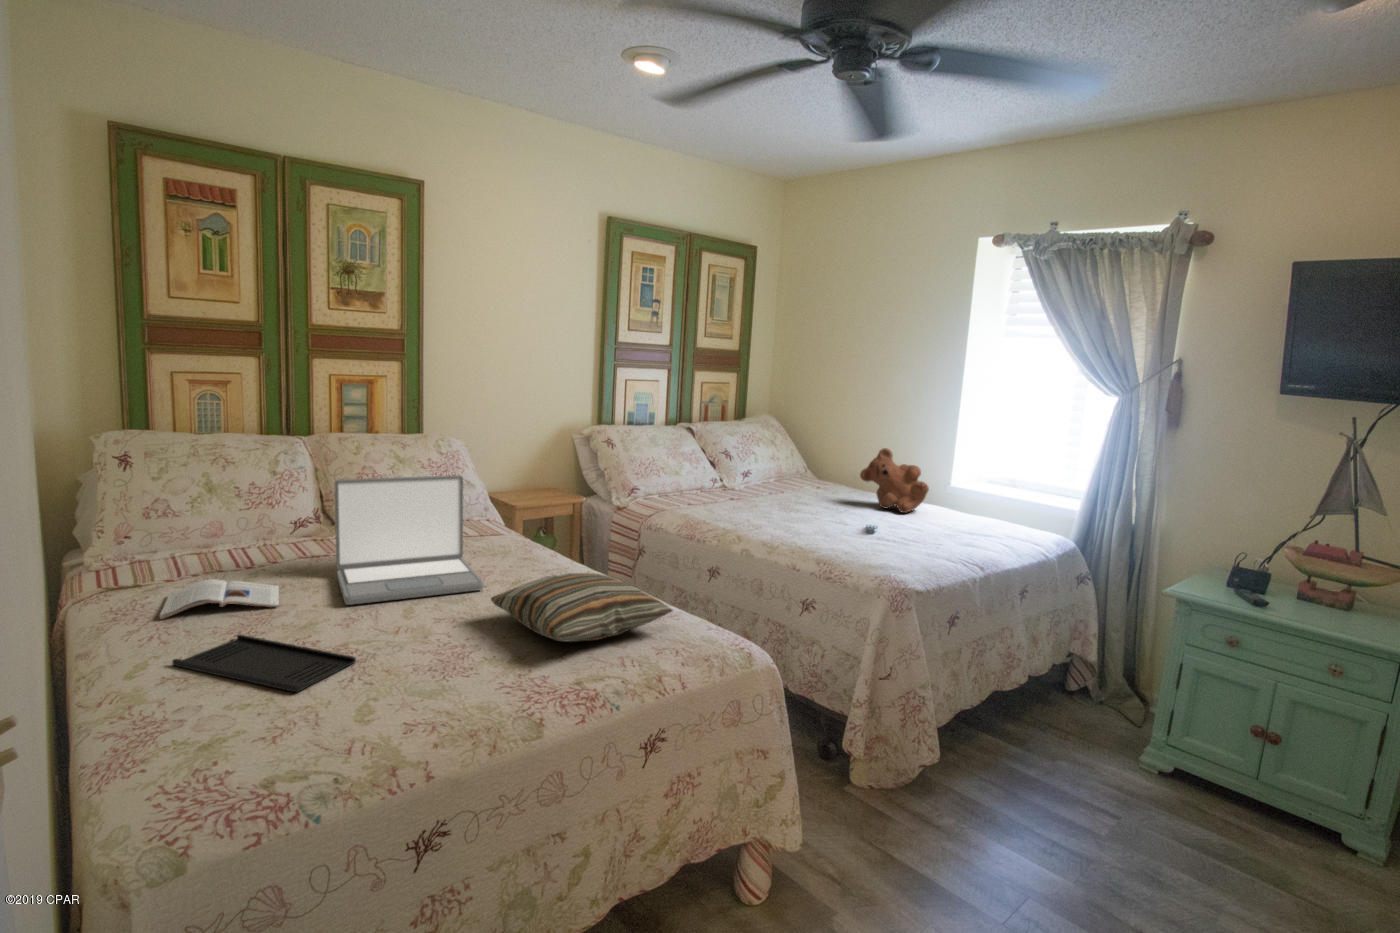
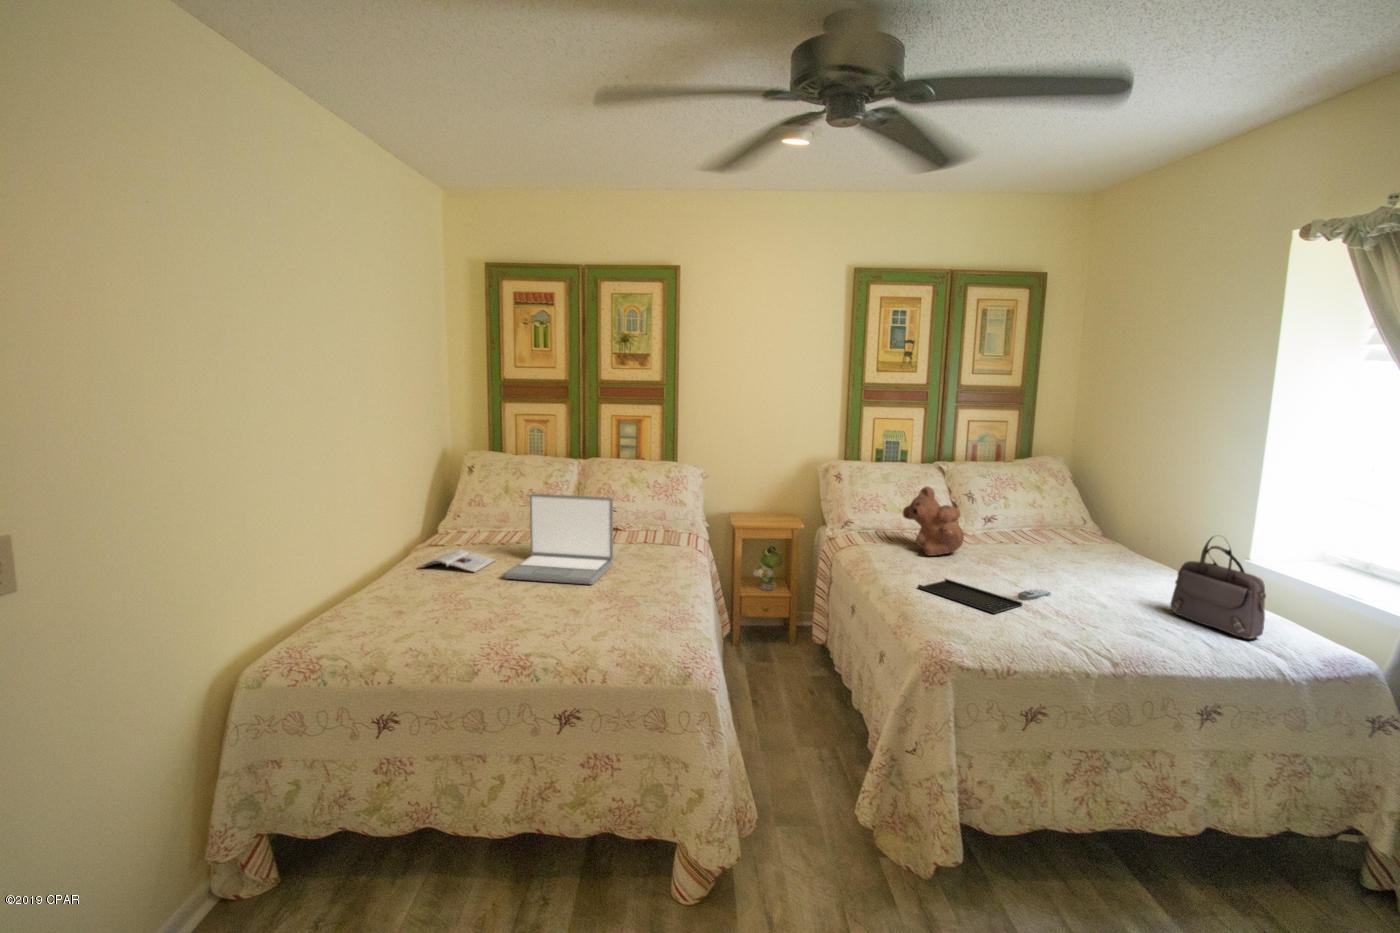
teddy bear: present [860,448,929,513] -> present [903,486,964,556]
handbag: none [956,461,1027,536] -> present [1170,537,1266,639]
pillow: present [491,573,673,642] -> none [542,581,655,633]
tray: present [172,635,356,692] -> present [918,579,1022,613]

